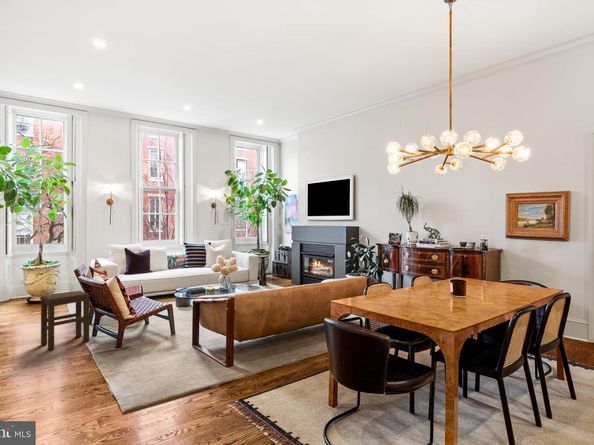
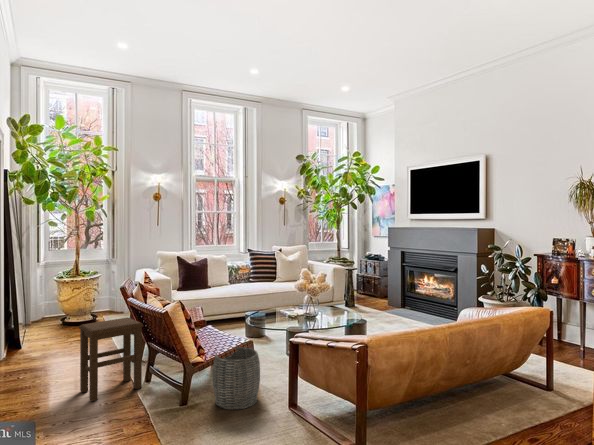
woven basket: none [141,309,176,350] -> present [212,347,260,410]

